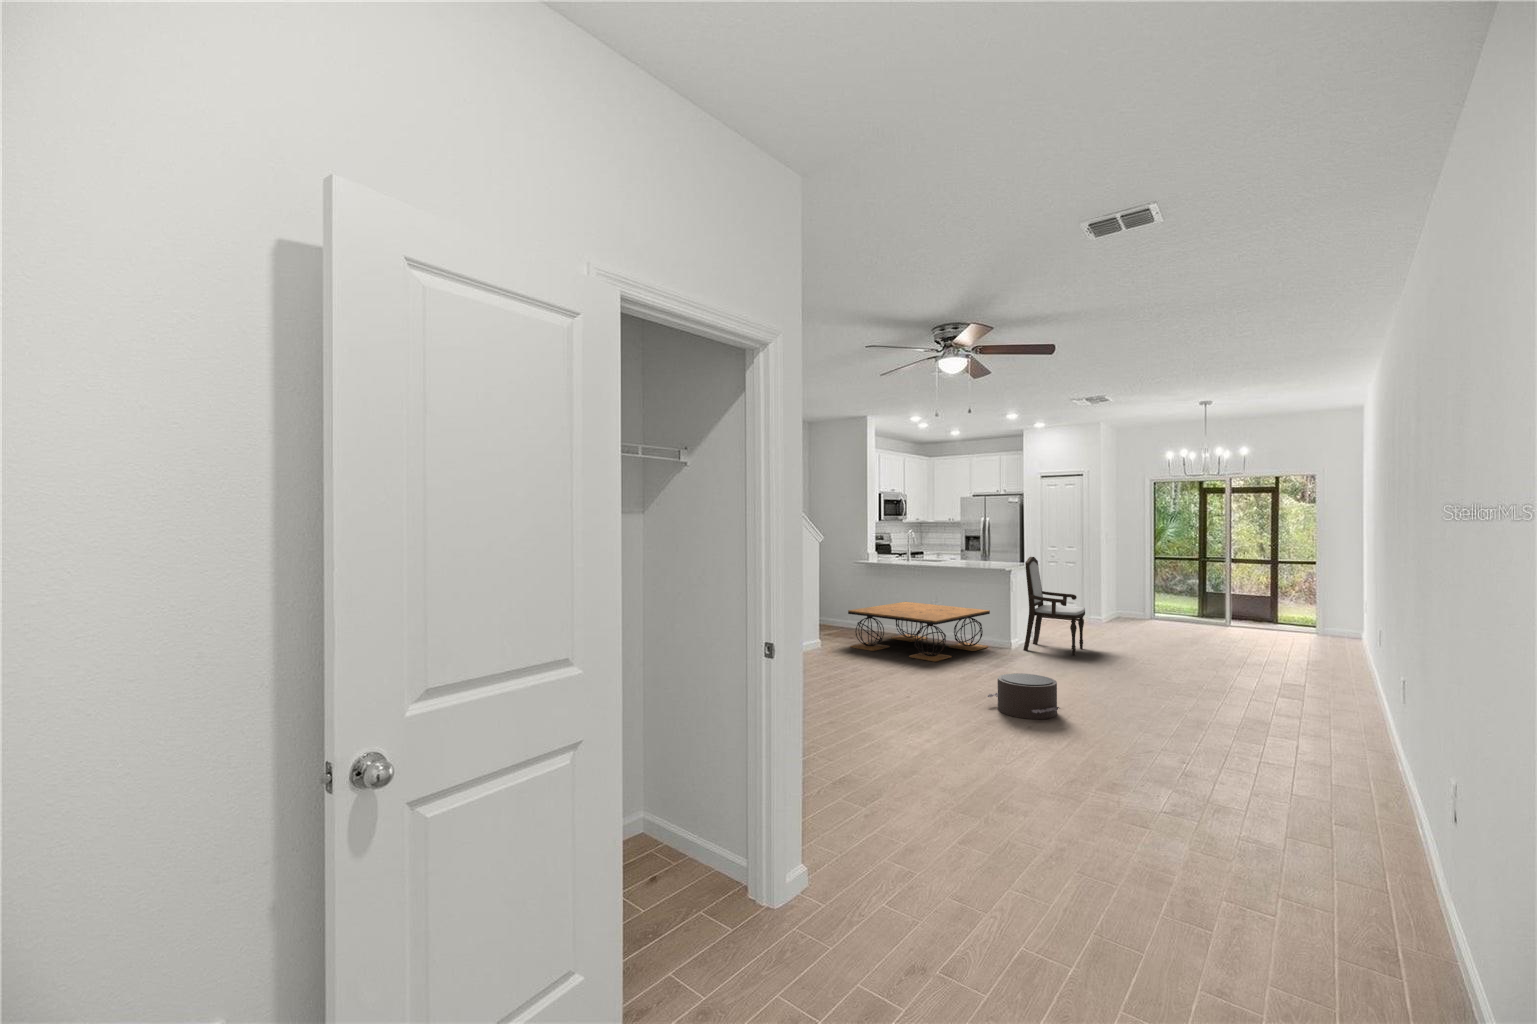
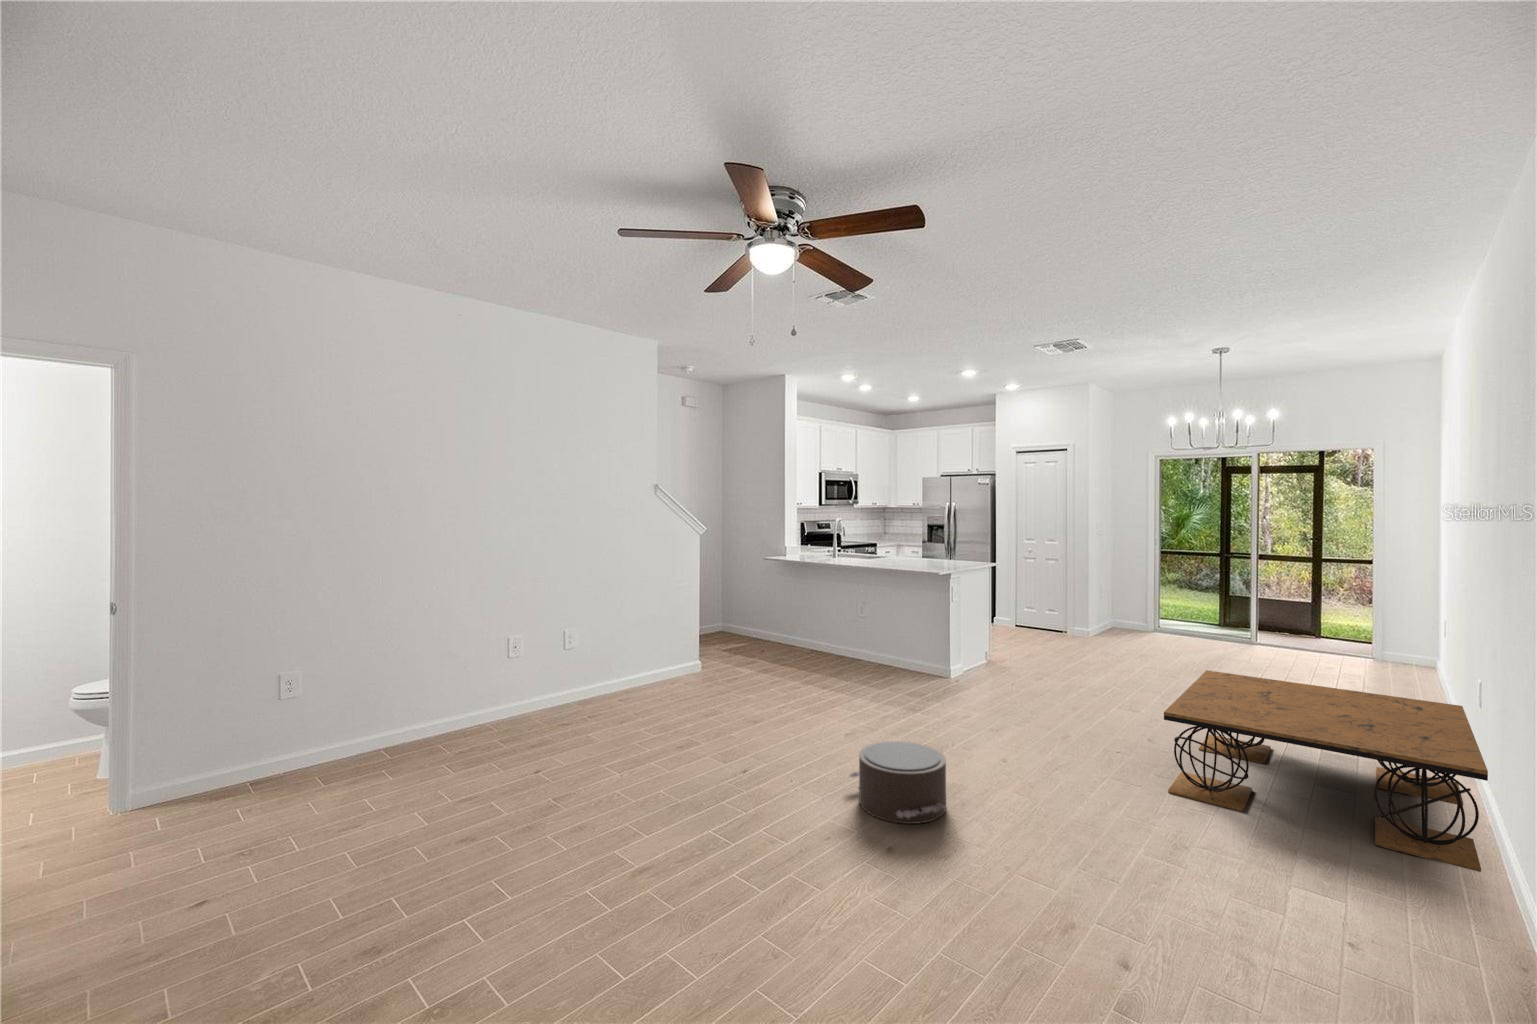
armchair: present [1023,557,1085,655] -> none [966,555,1050,689]
coffee table: present [848,602,990,662] -> present [1164,670,1488,872]

